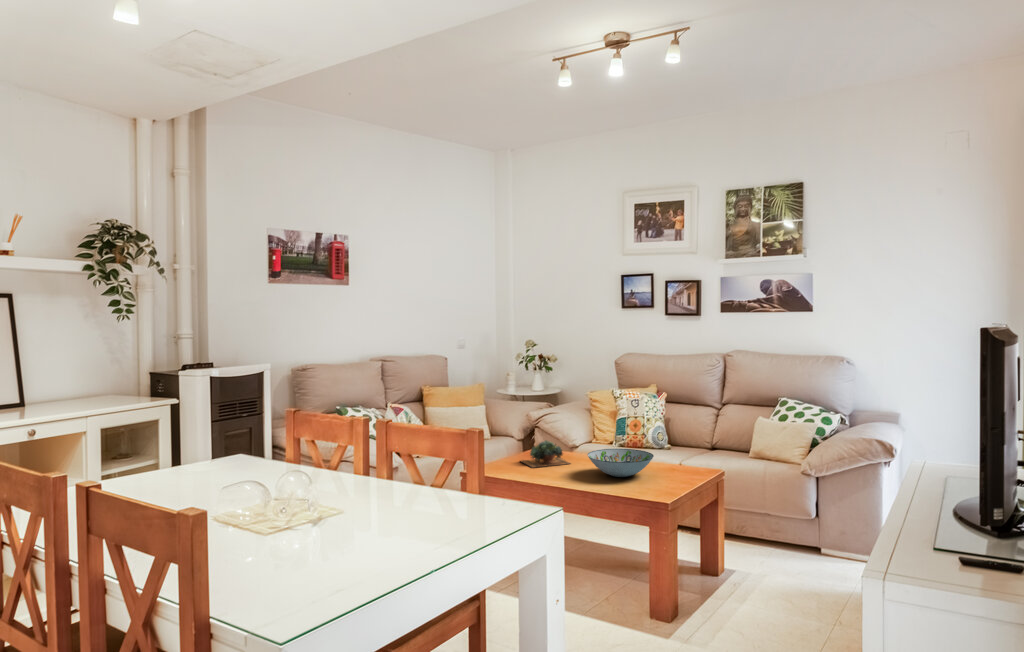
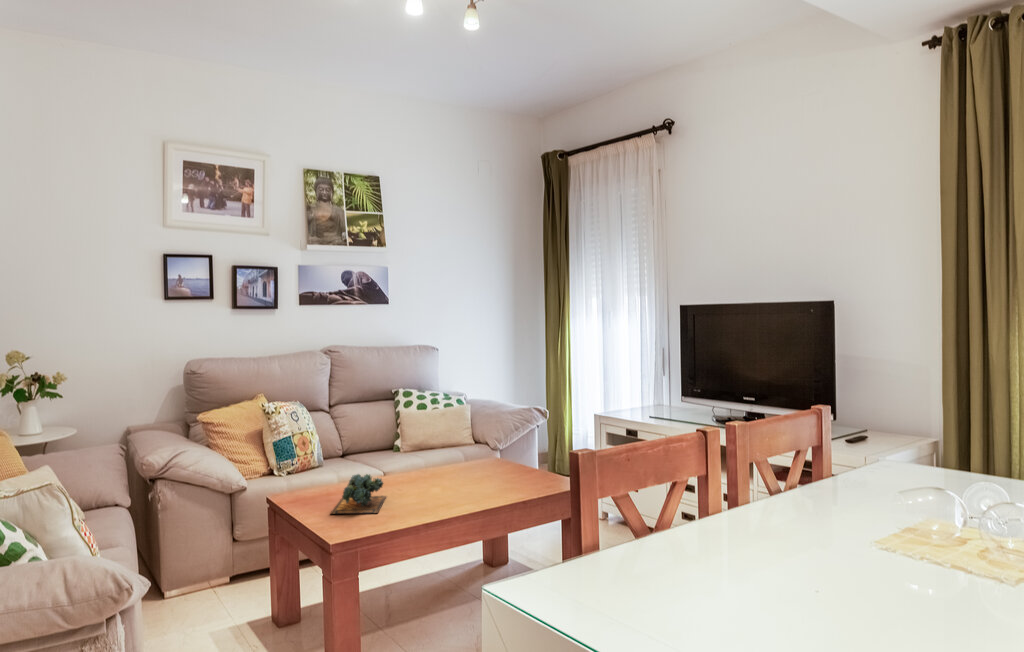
decorative bowl: present [587,449,654,477] -> none [434,455,510,489]

